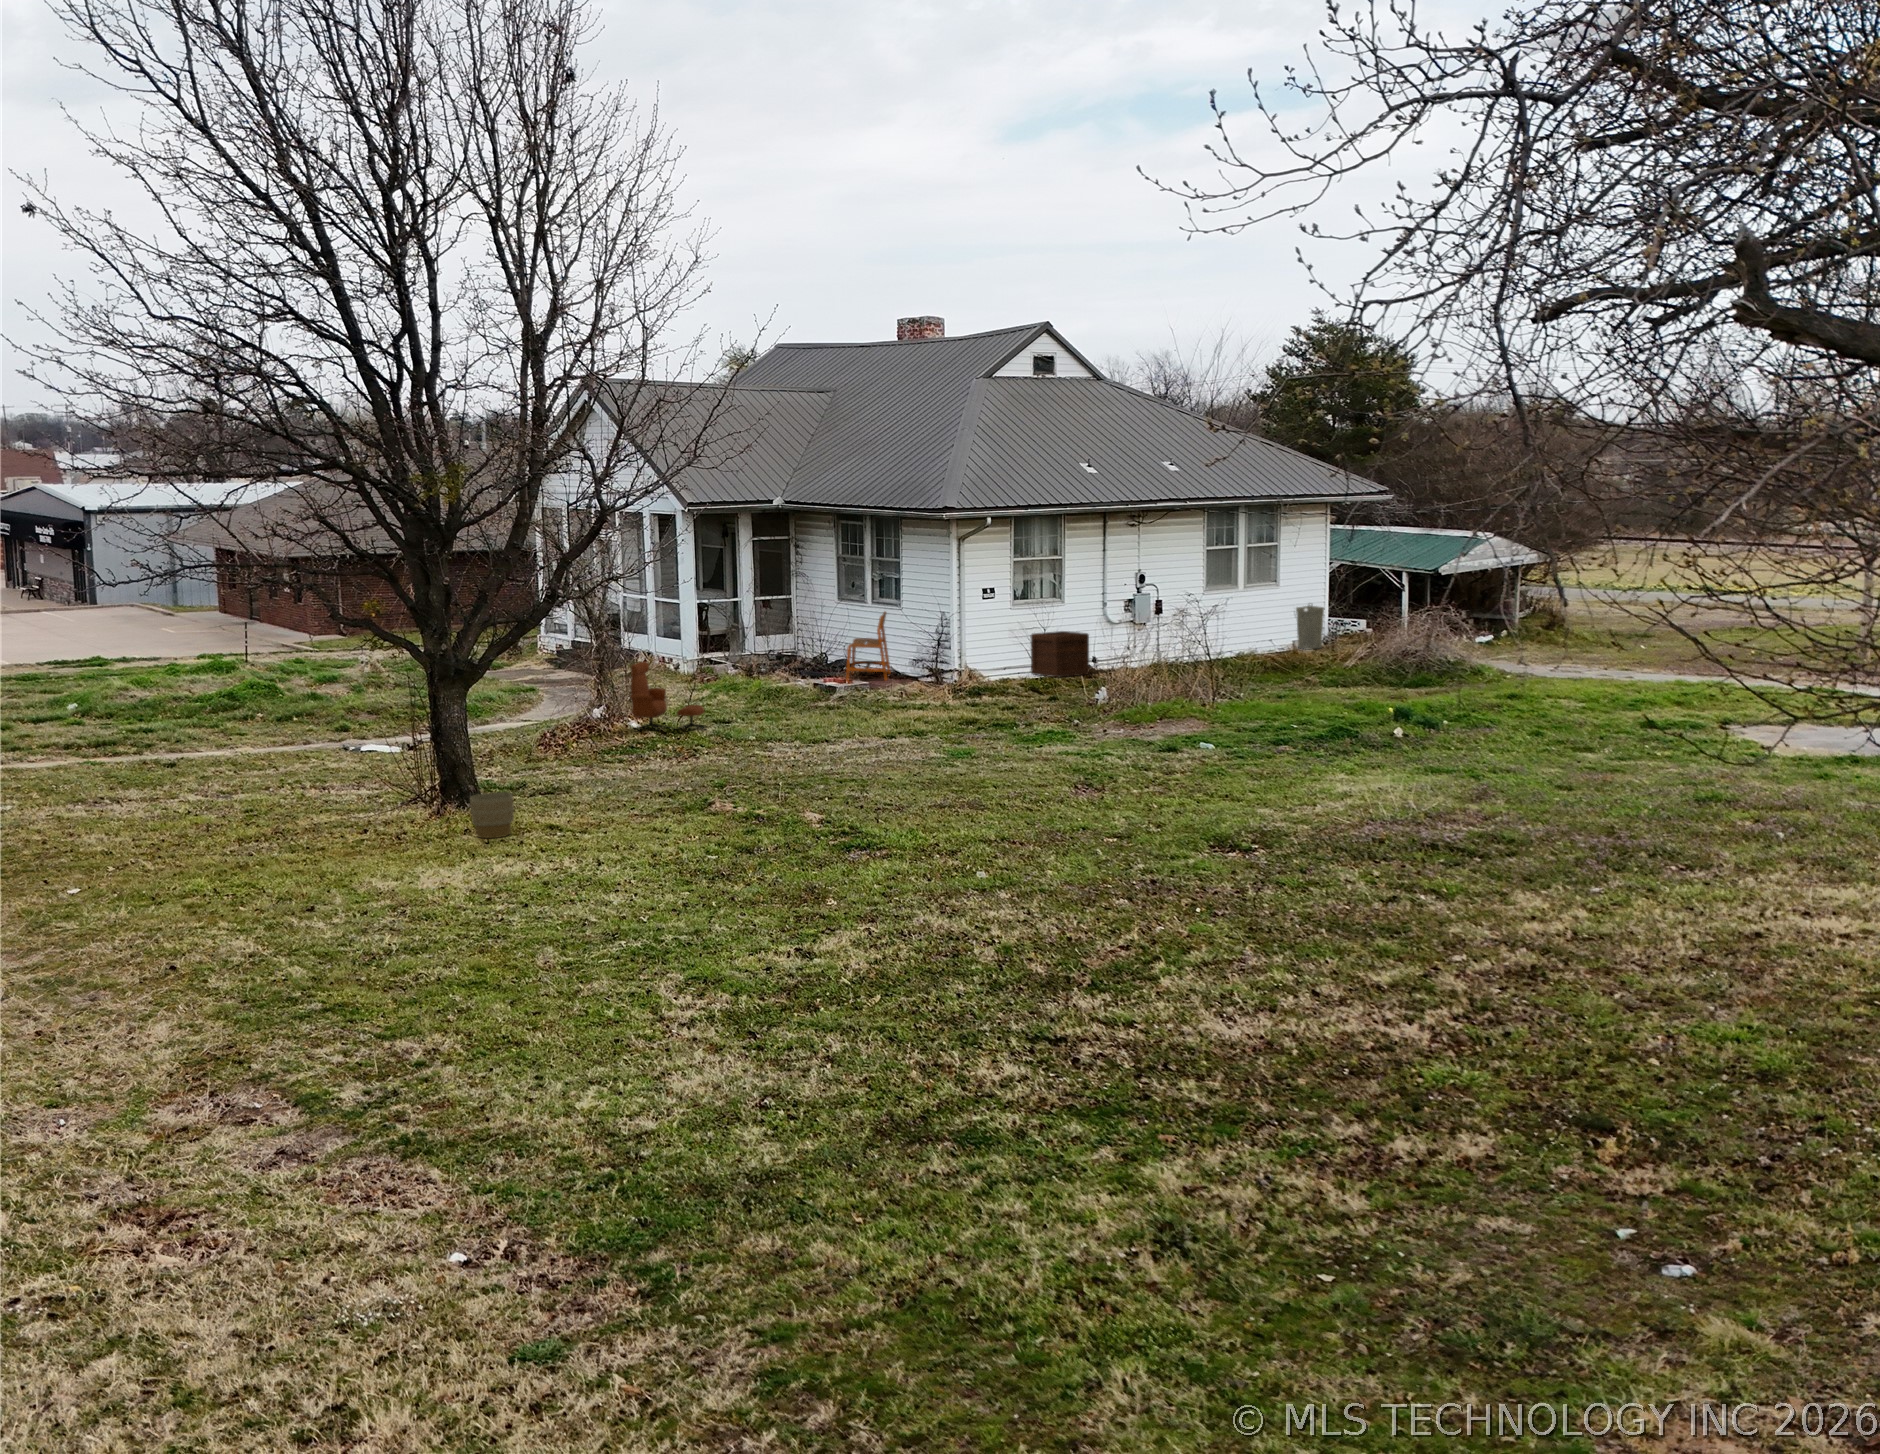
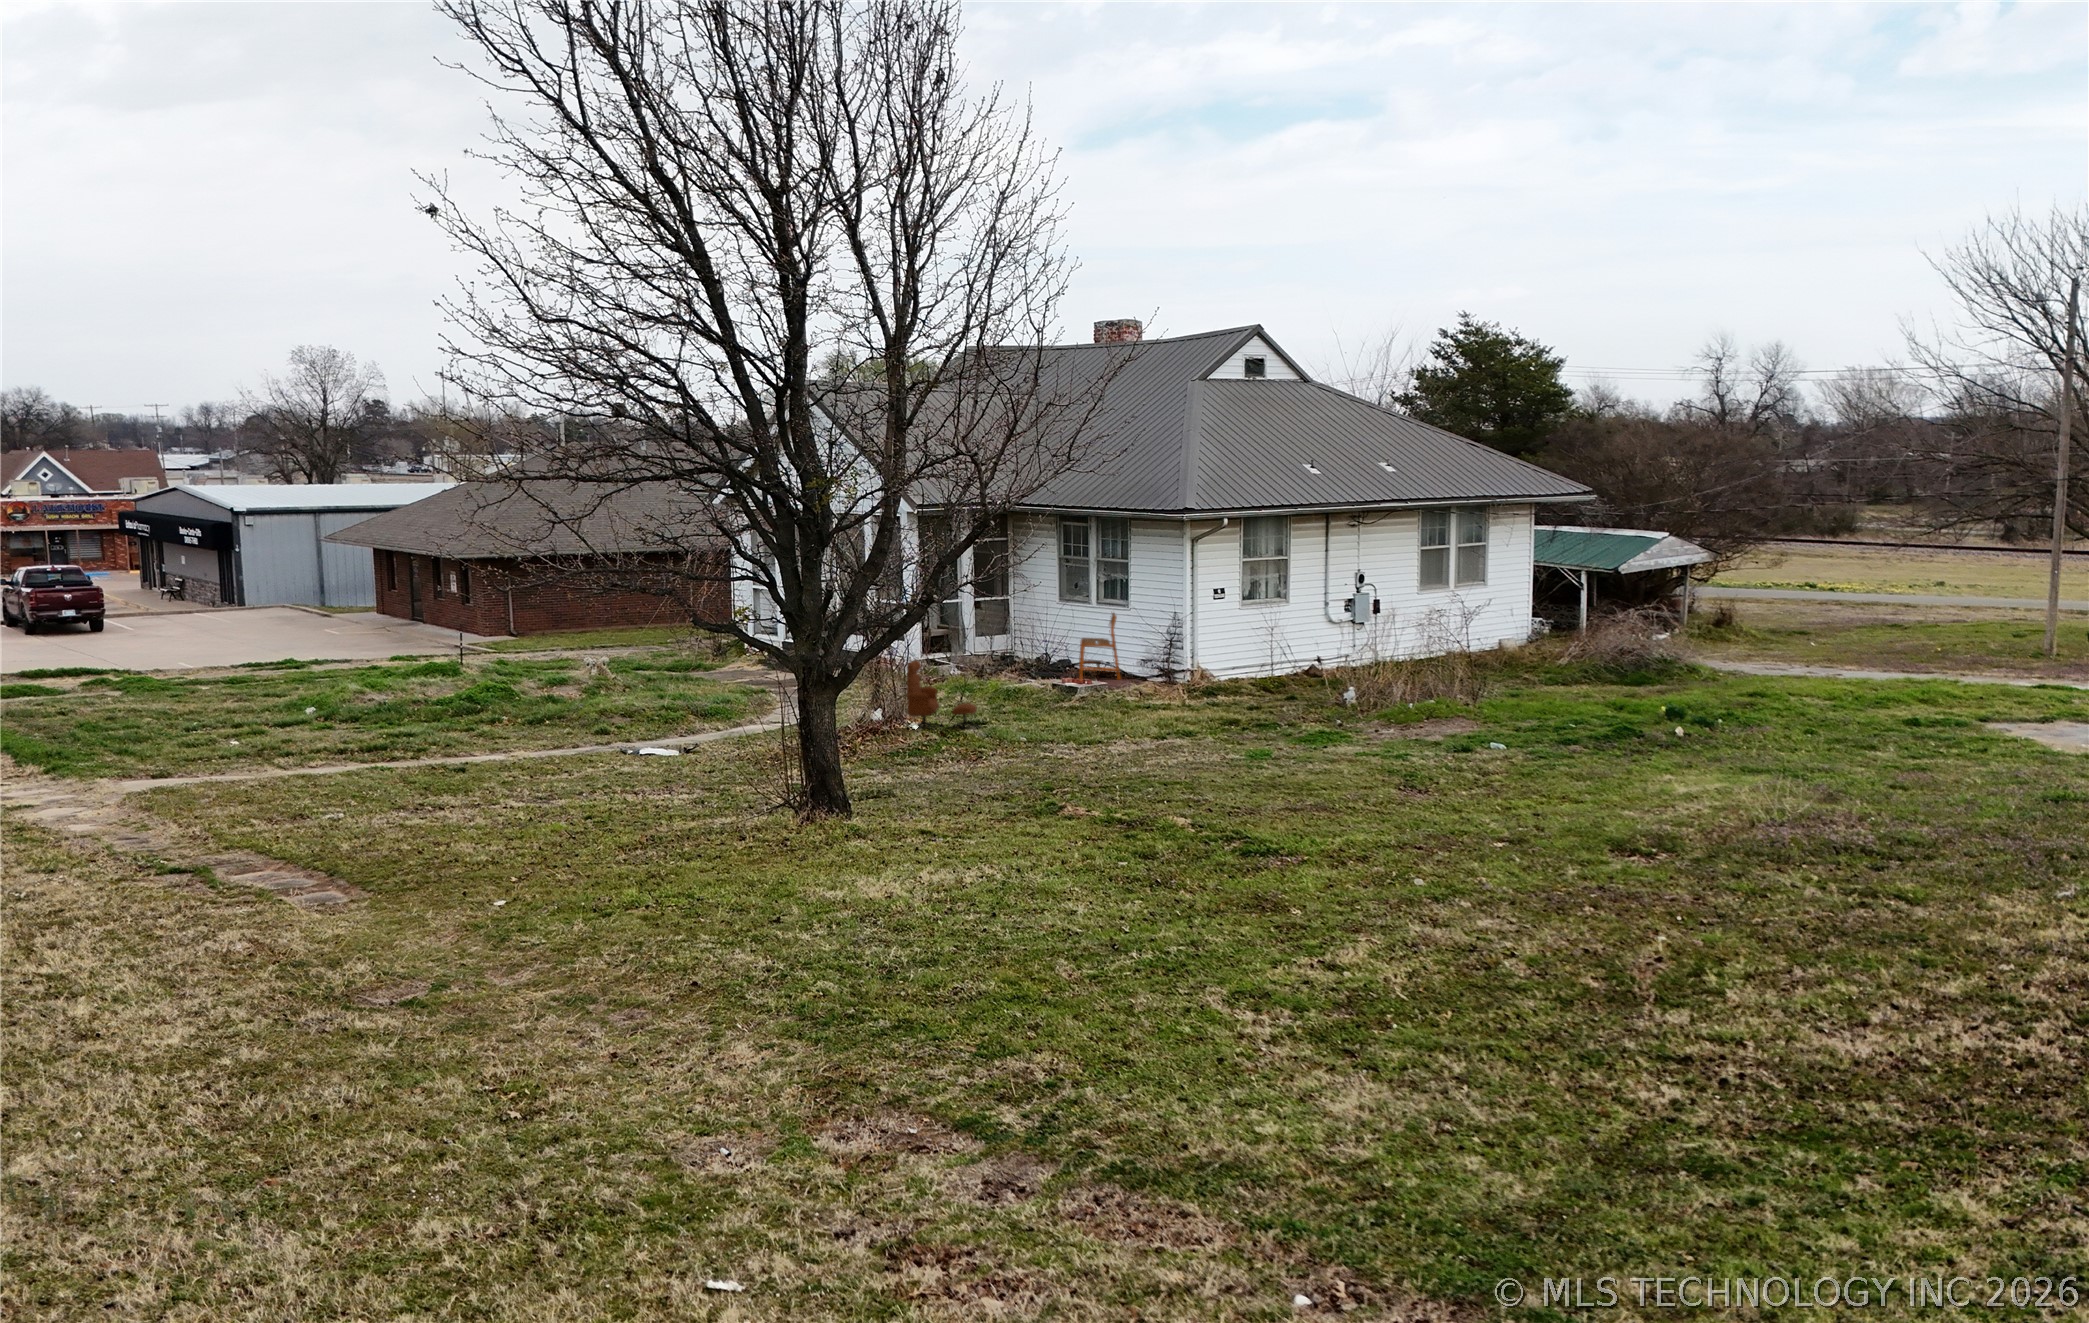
trash can: present [1296,605,1324,649] -> none [1507,602,1536,649]
wooden crate: present [1031,631,1089,678] -> none [1261,630,1320,677]
planter: present [470,792,514,838] -> none [840,787,881,831]

